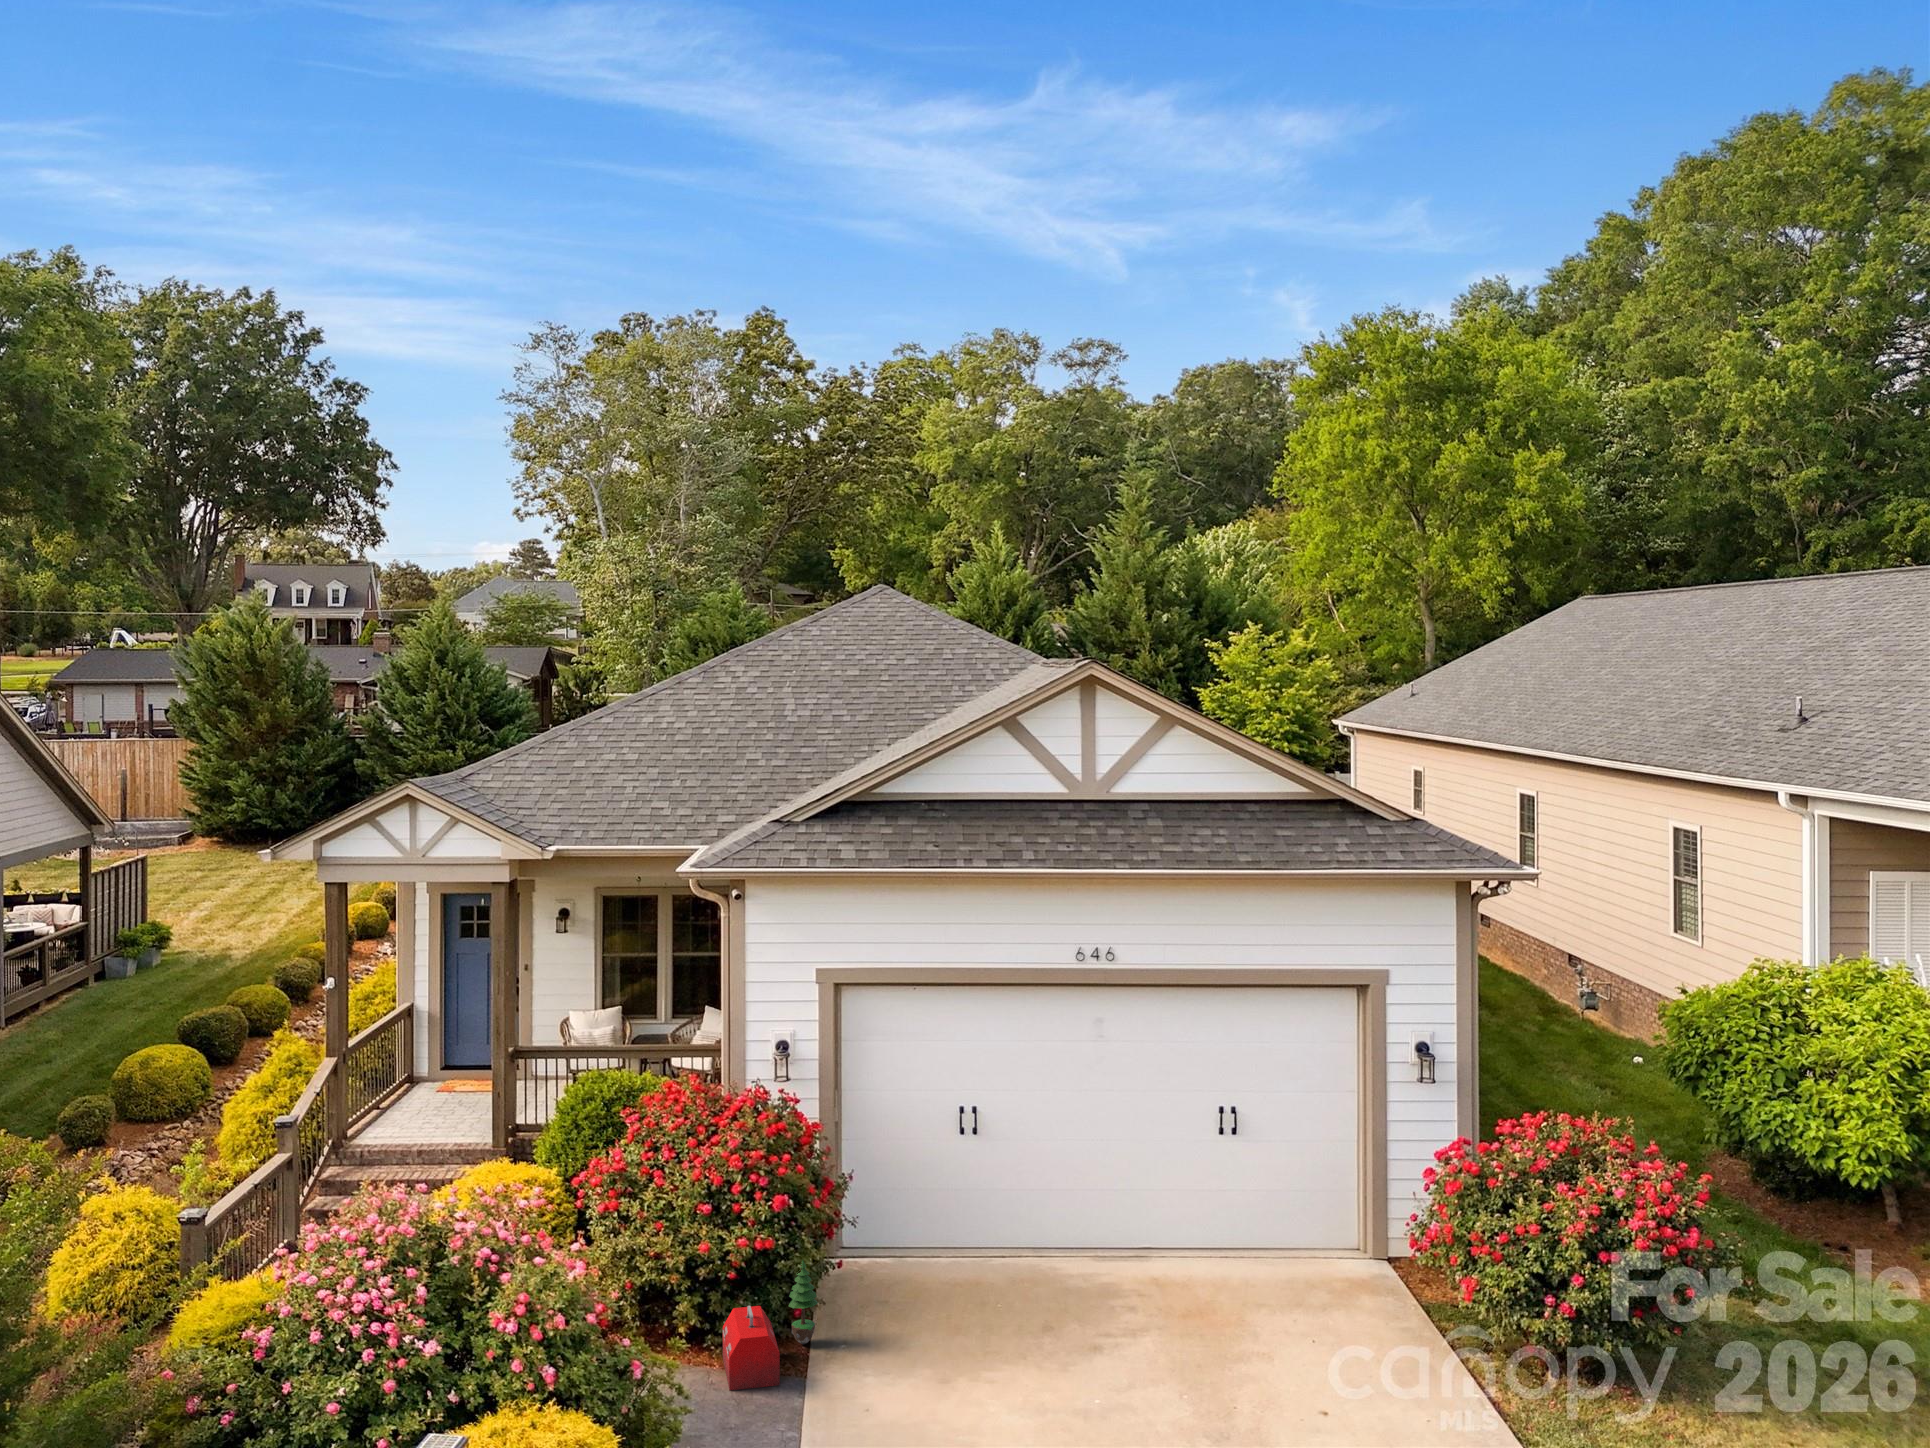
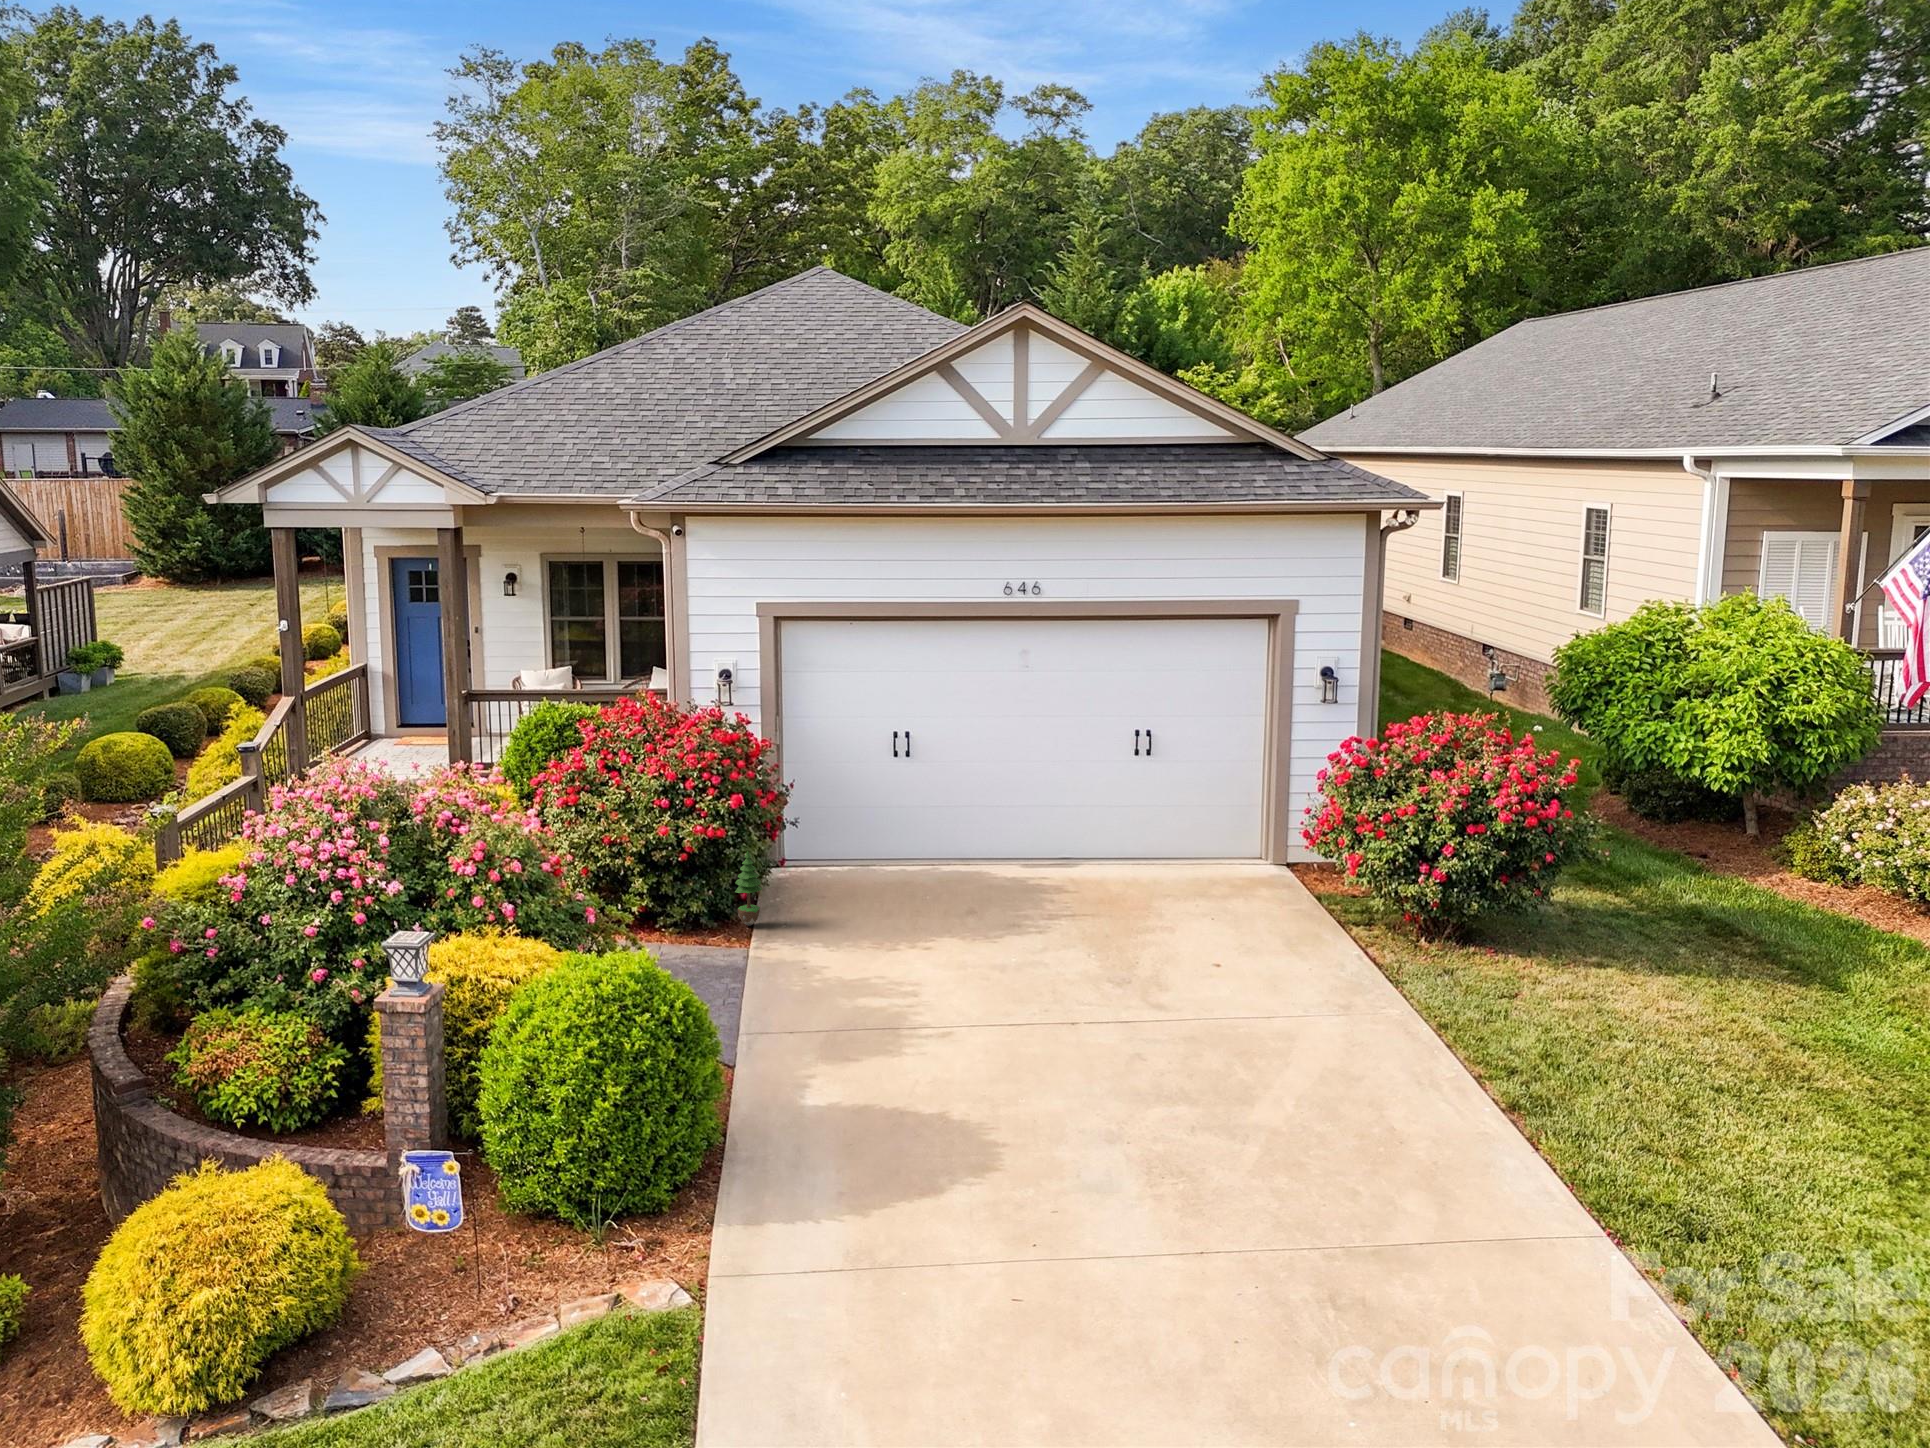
toolbox: present [723,1306,780,1390] -> none [673,888,727,958]

